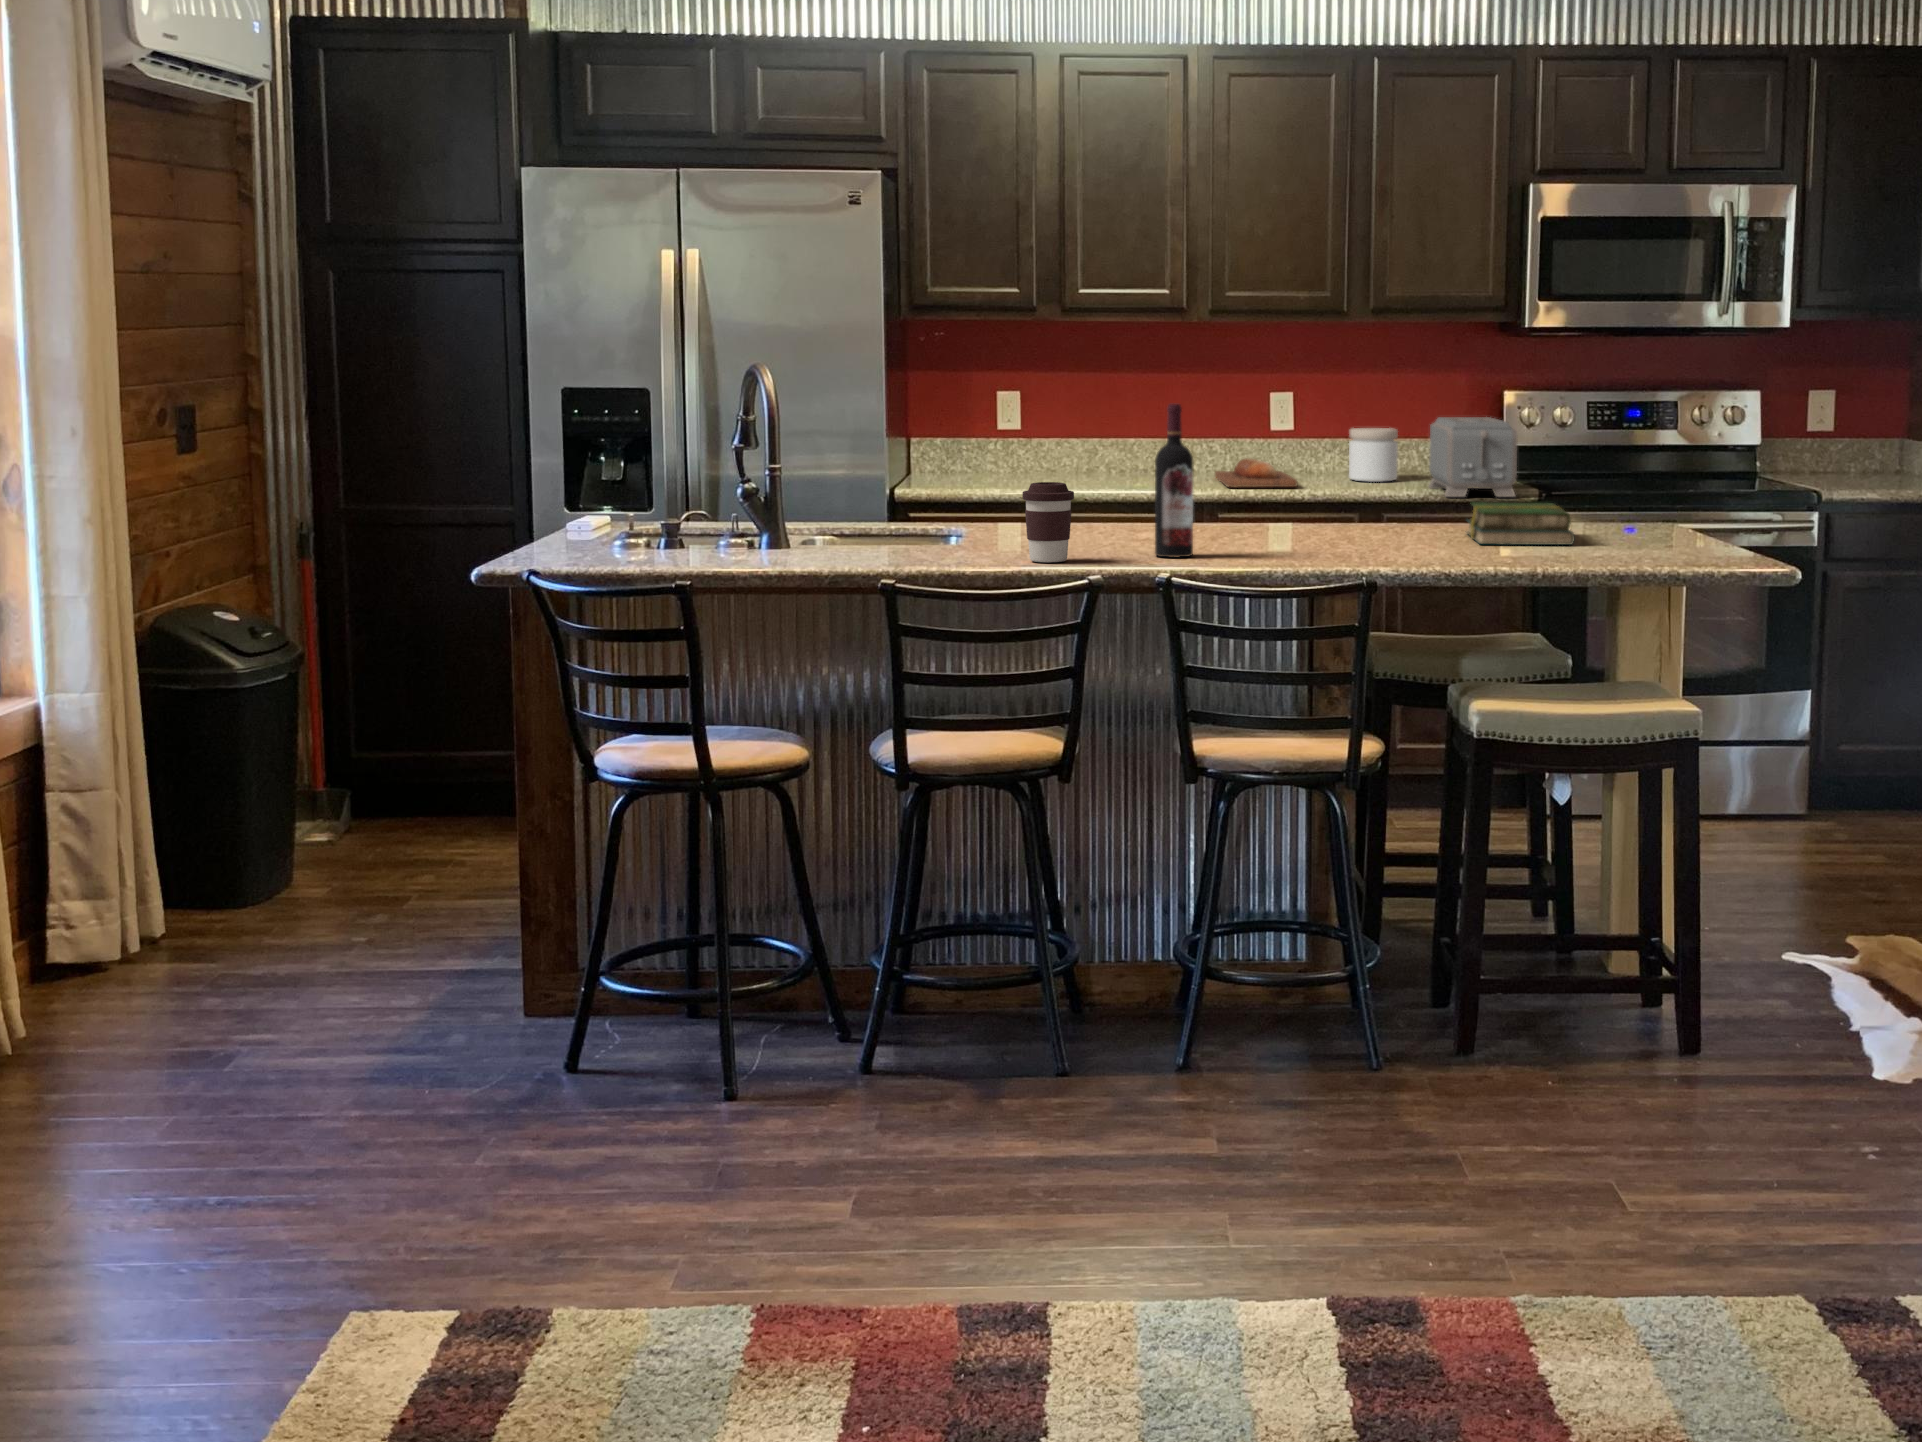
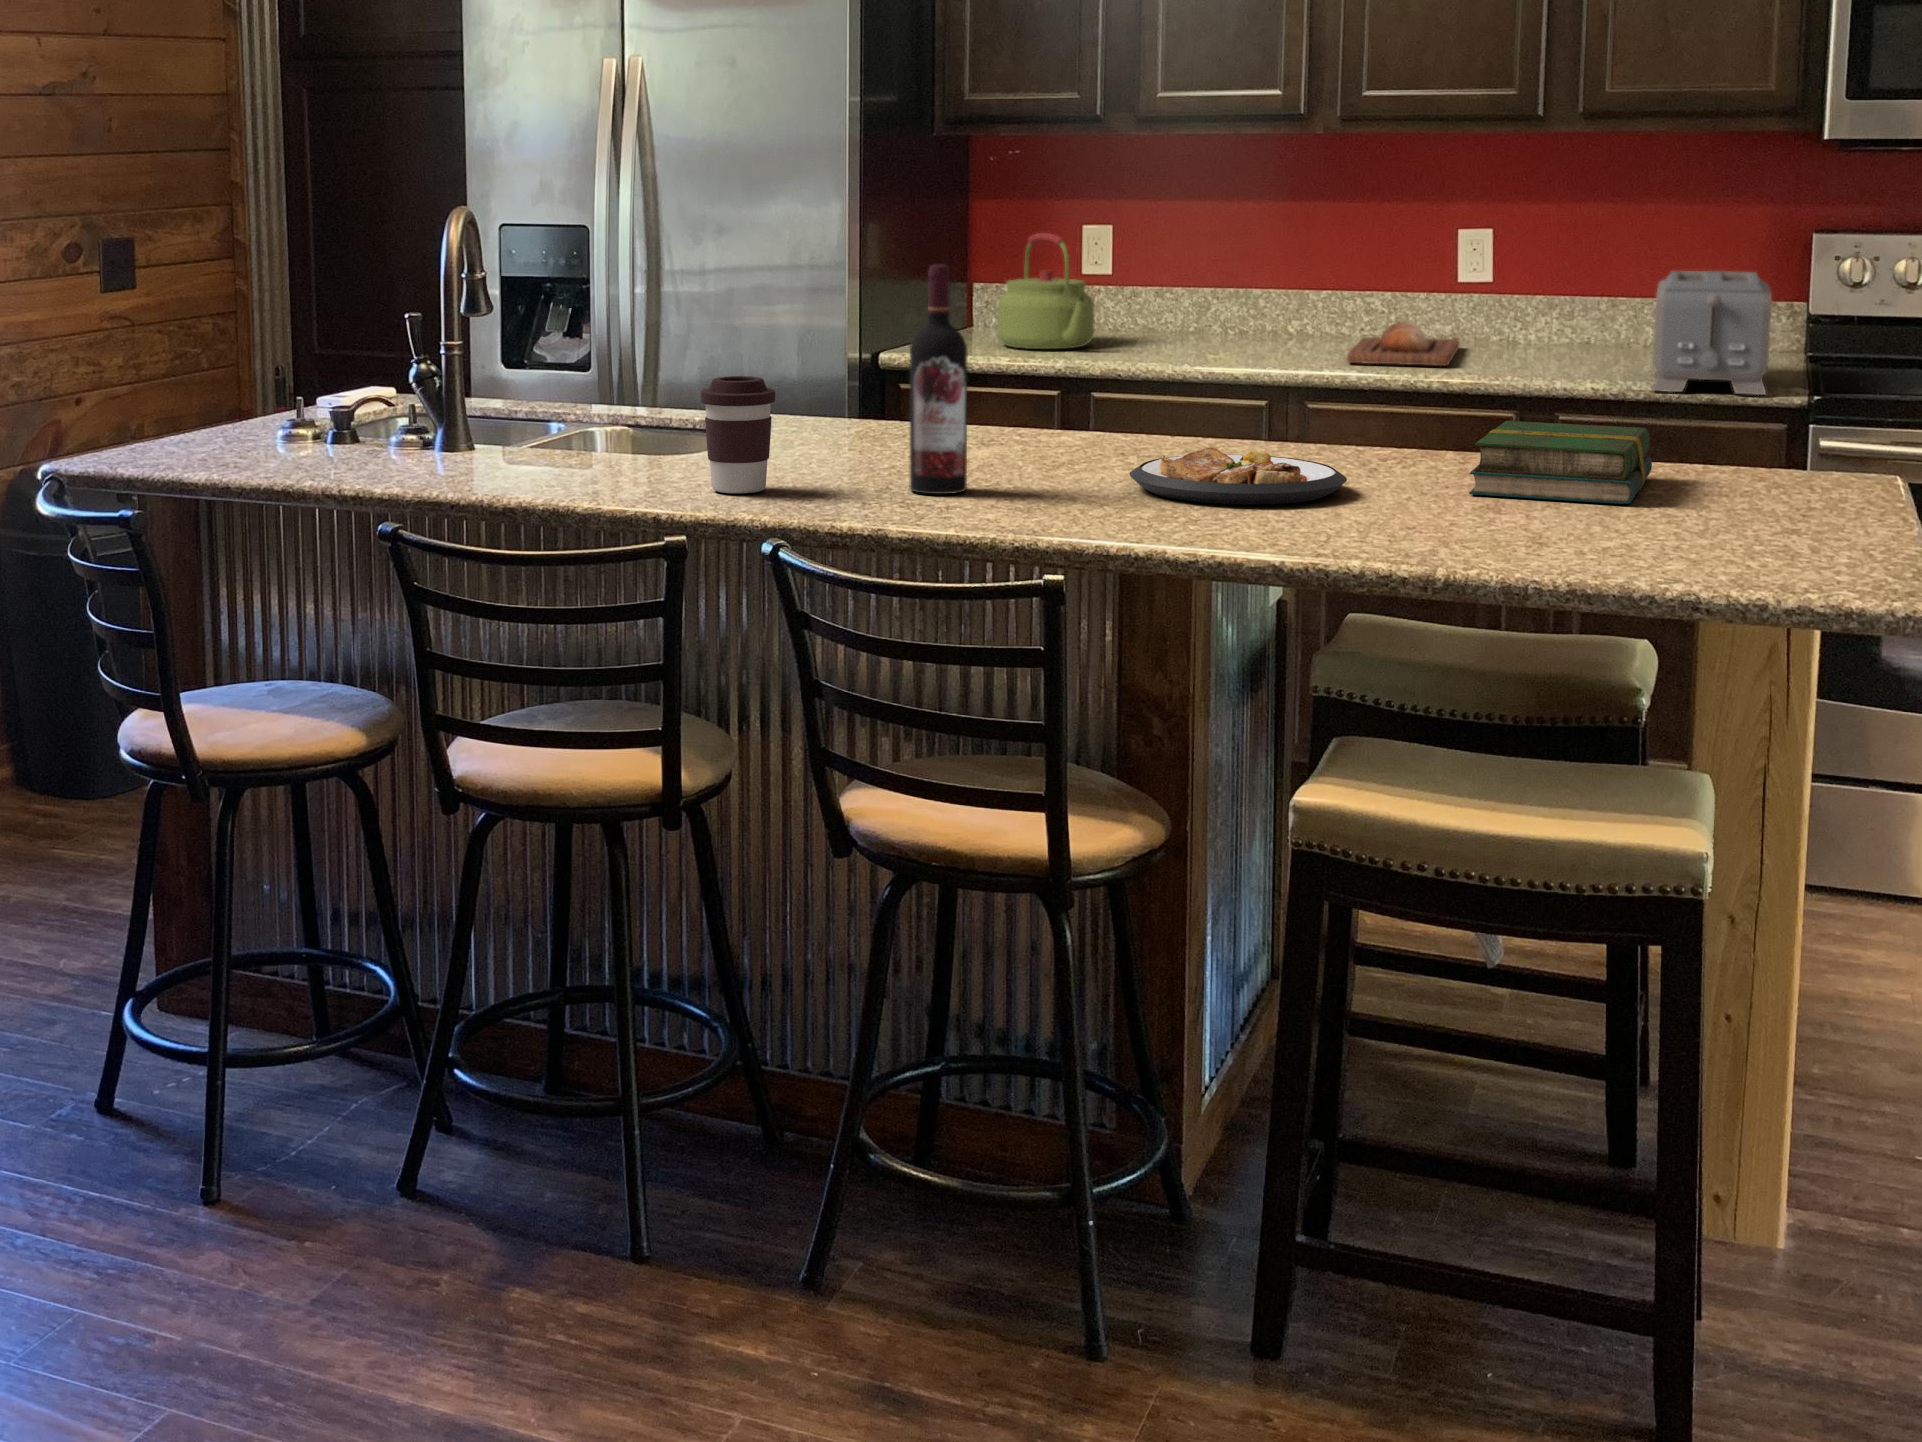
kettle: none [955,395,1034,485] -> present [997,233,1095,349]
jar: present [1349,428,1398,482] -> none [1552,282,1629,360]
plate: none [1280,522,1416,554] -> present [1130,447,1347,505]

